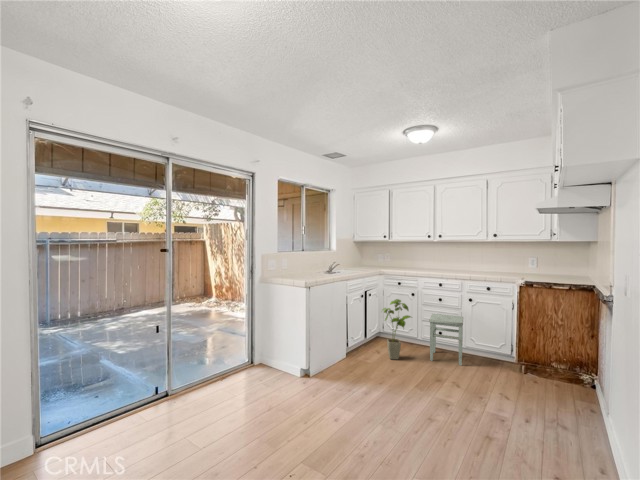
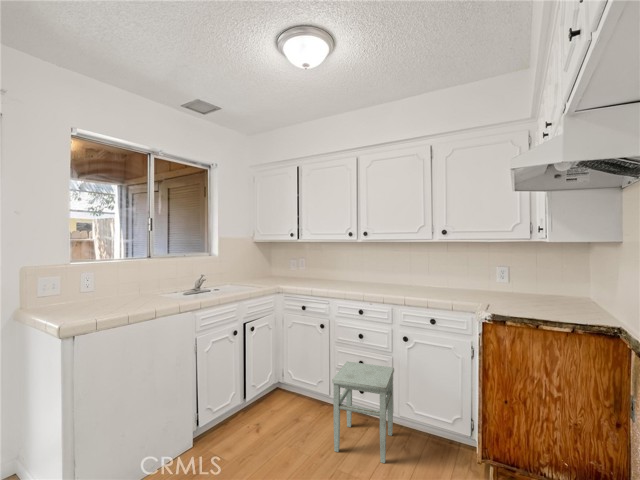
house plant: present [383,299,411,359] -> none [254,344,309,452]

